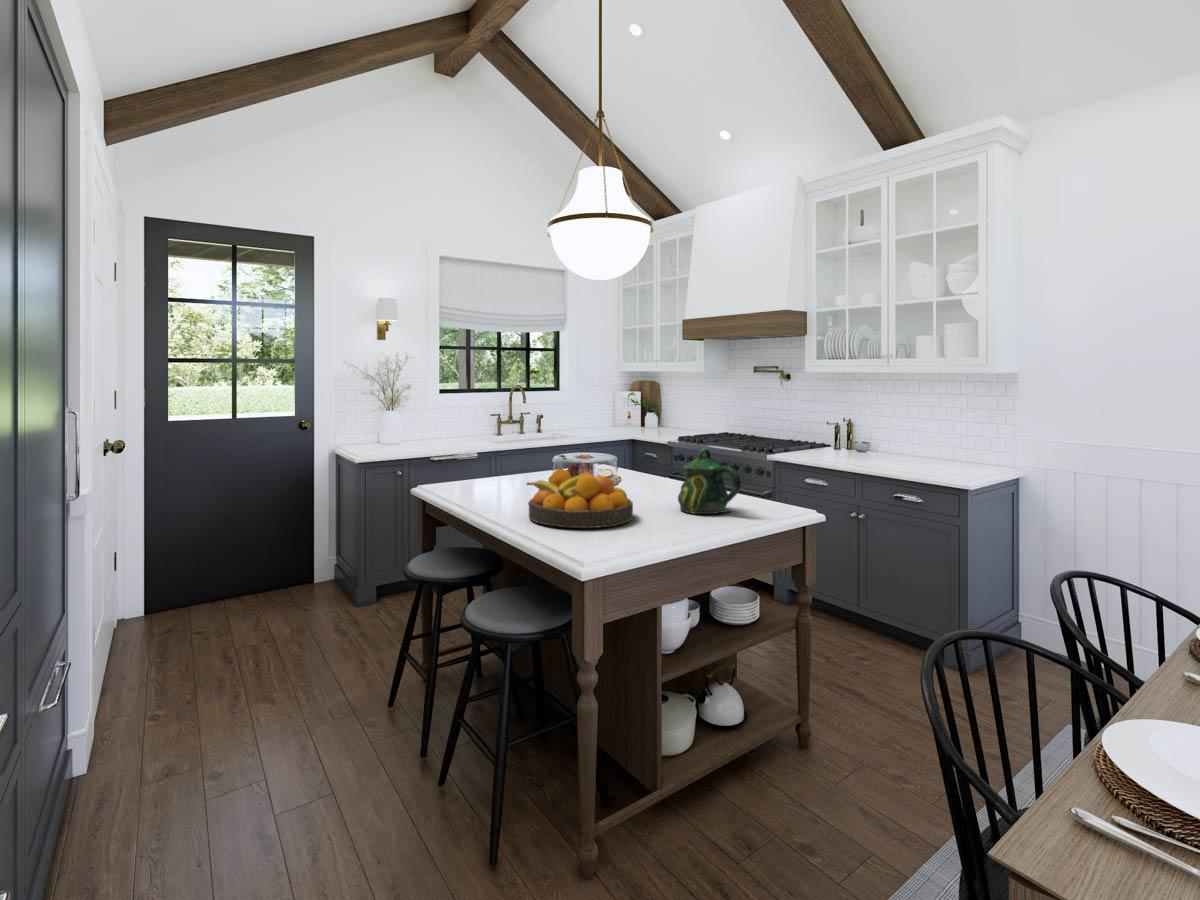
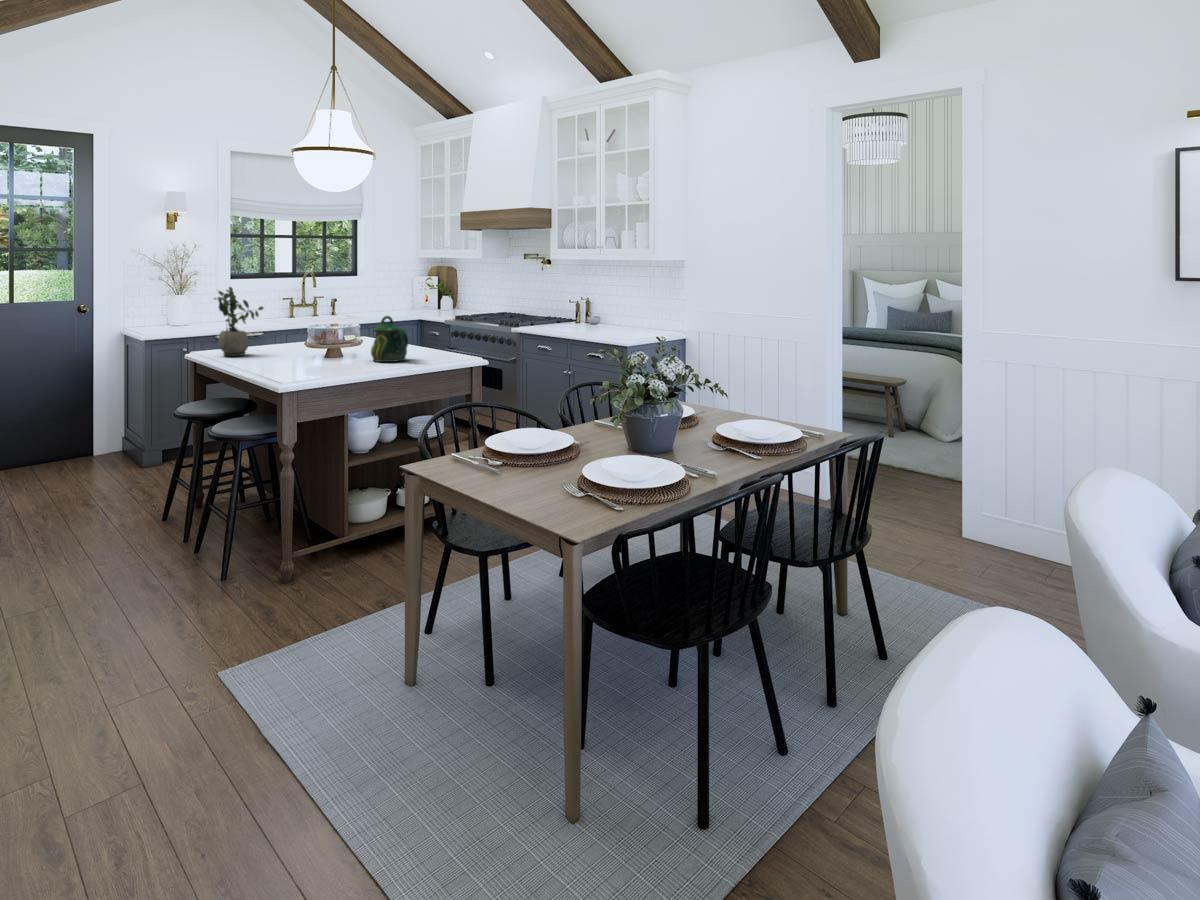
potted plant: none [464,406,527,499] -> present [214,287,263,356]
fruit bowl: present [527,469,633,528] -> none [253,331,333,369]

